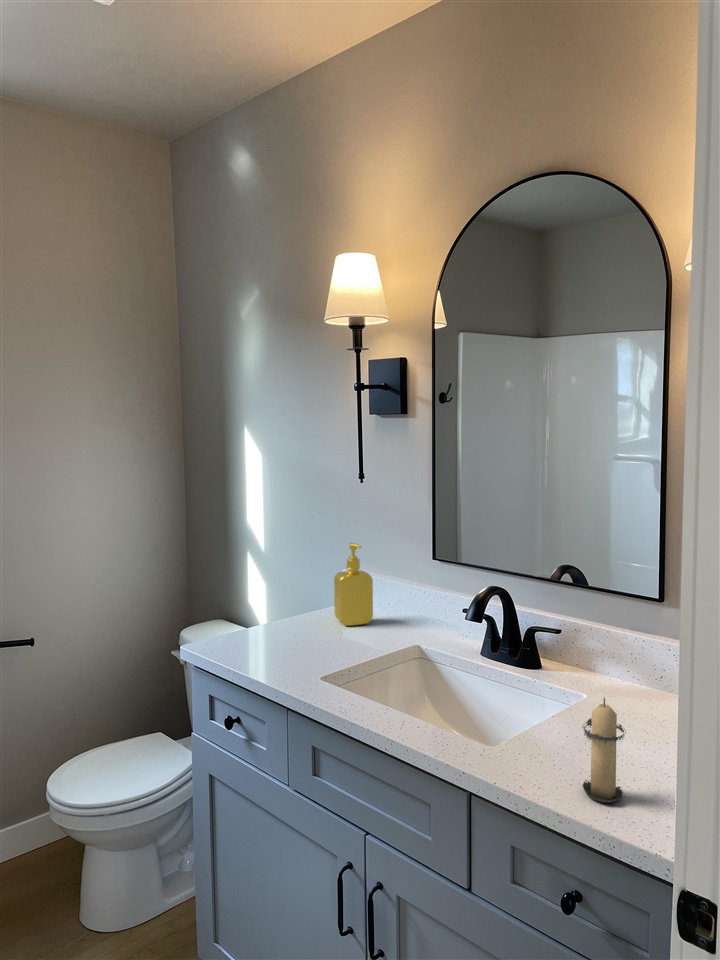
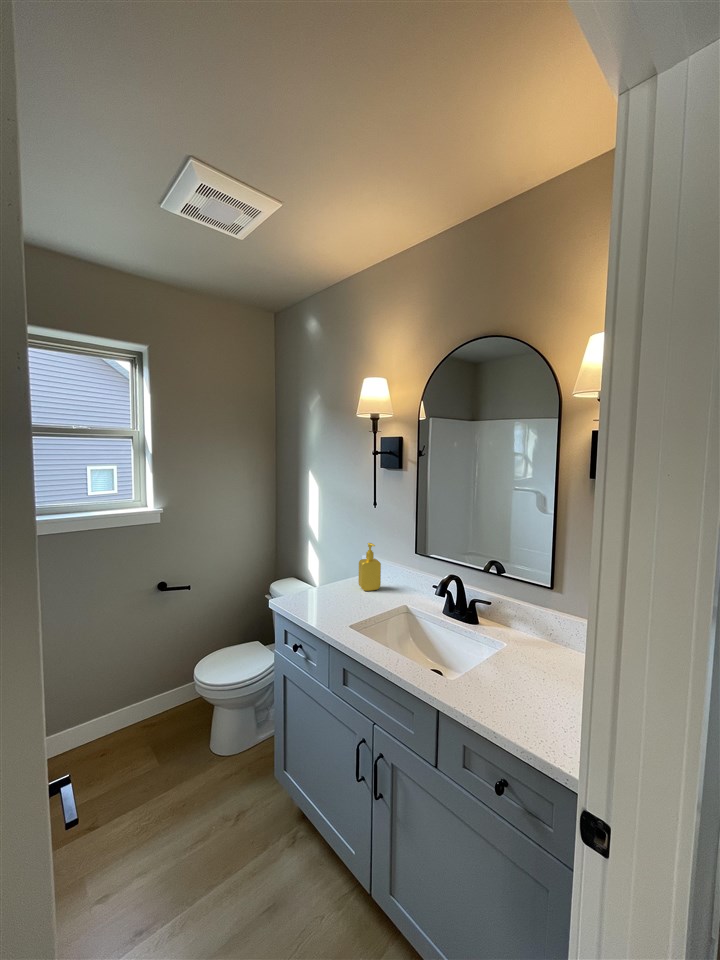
candle: present [582,698,625,803] -> none [502,657,535,723]

